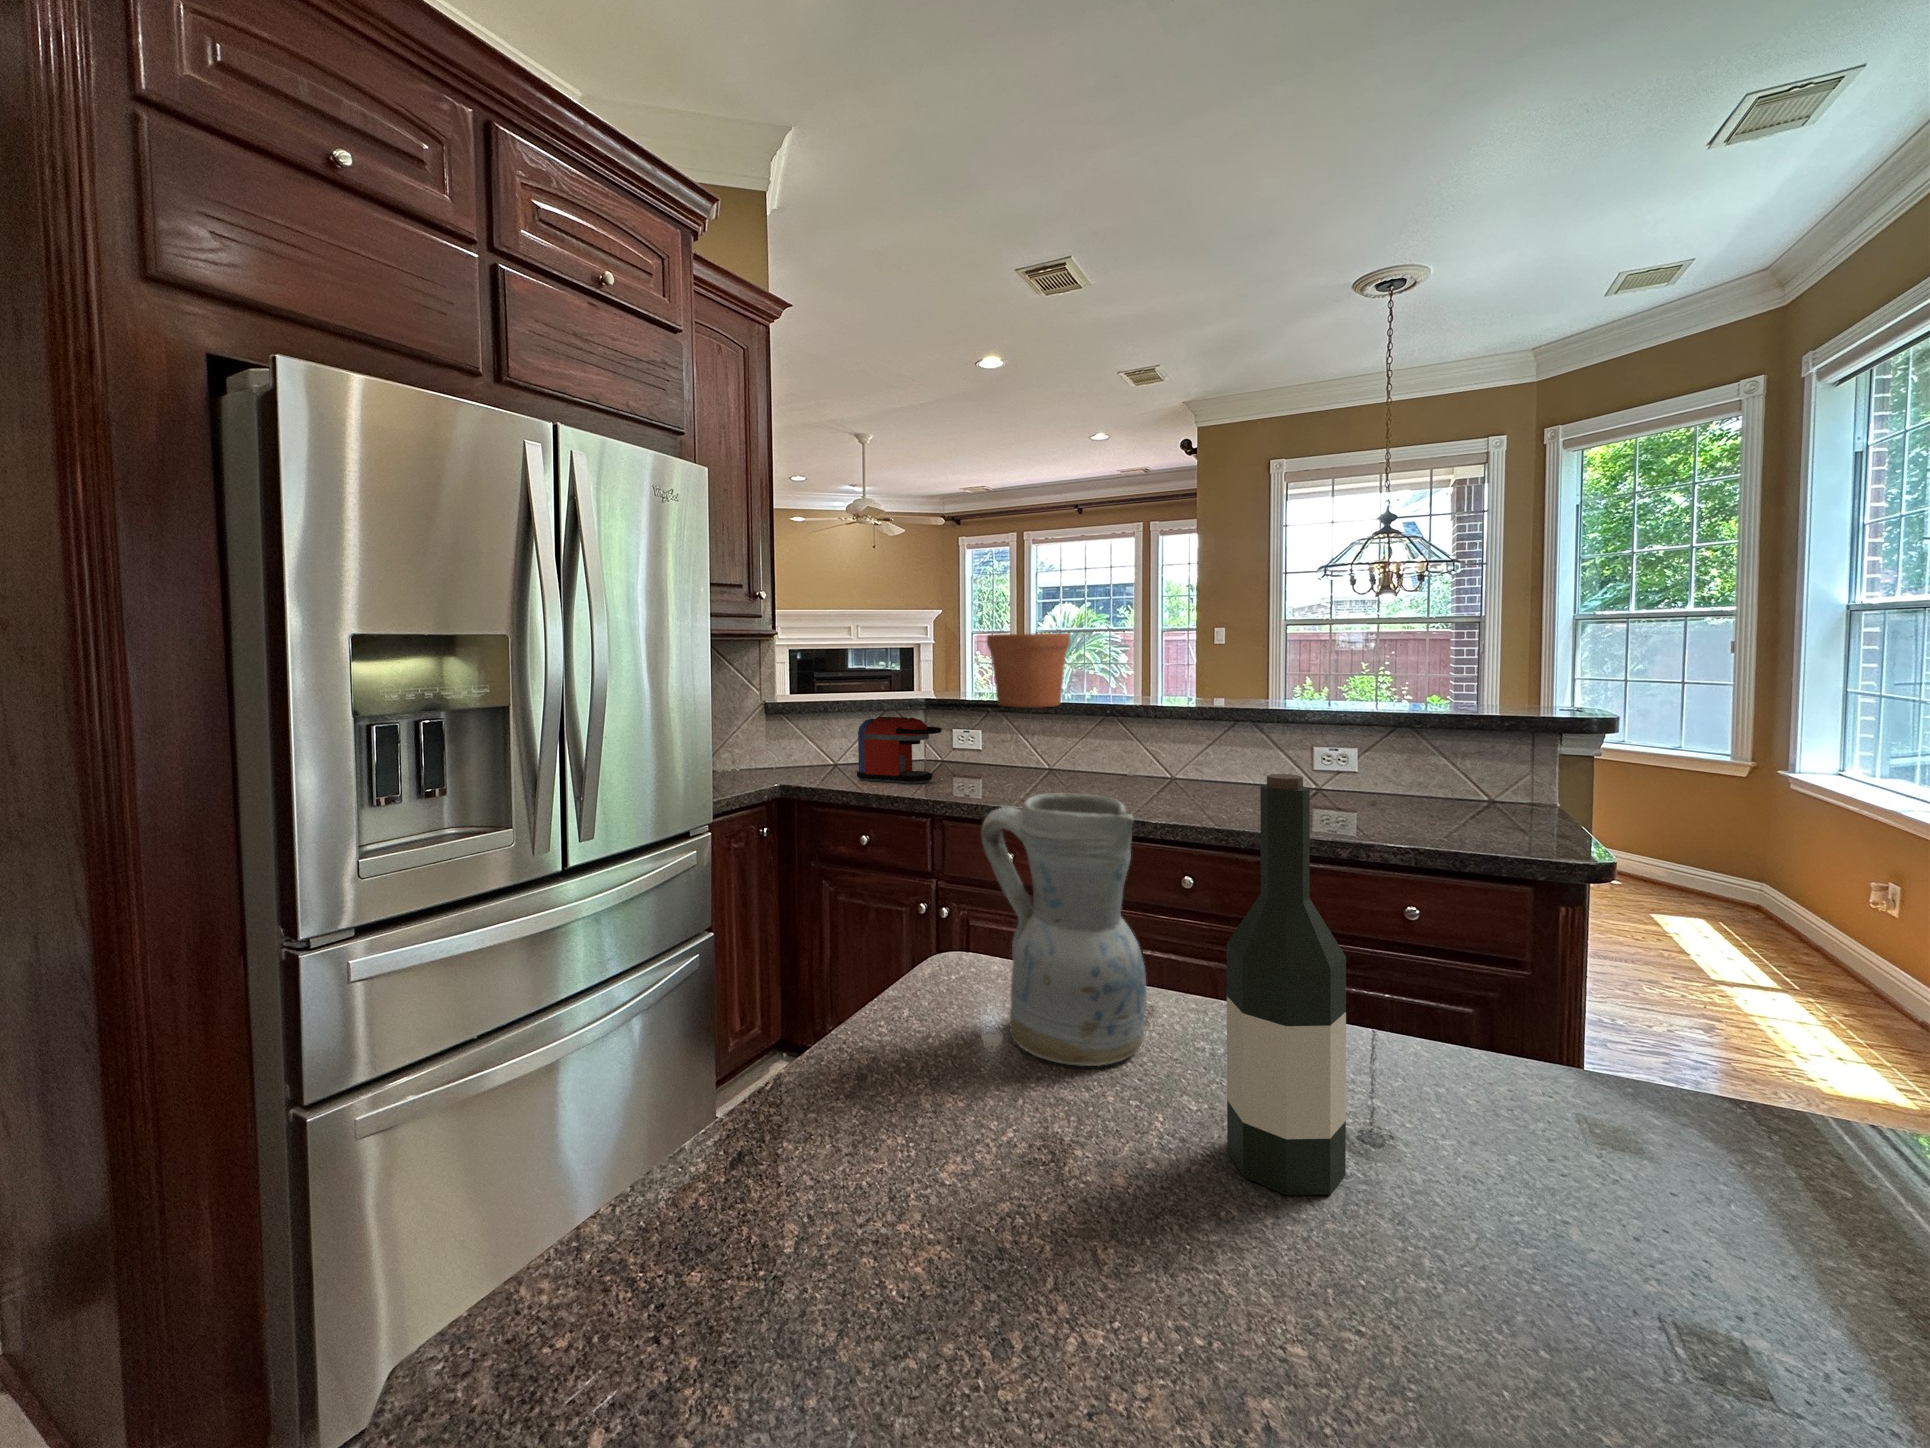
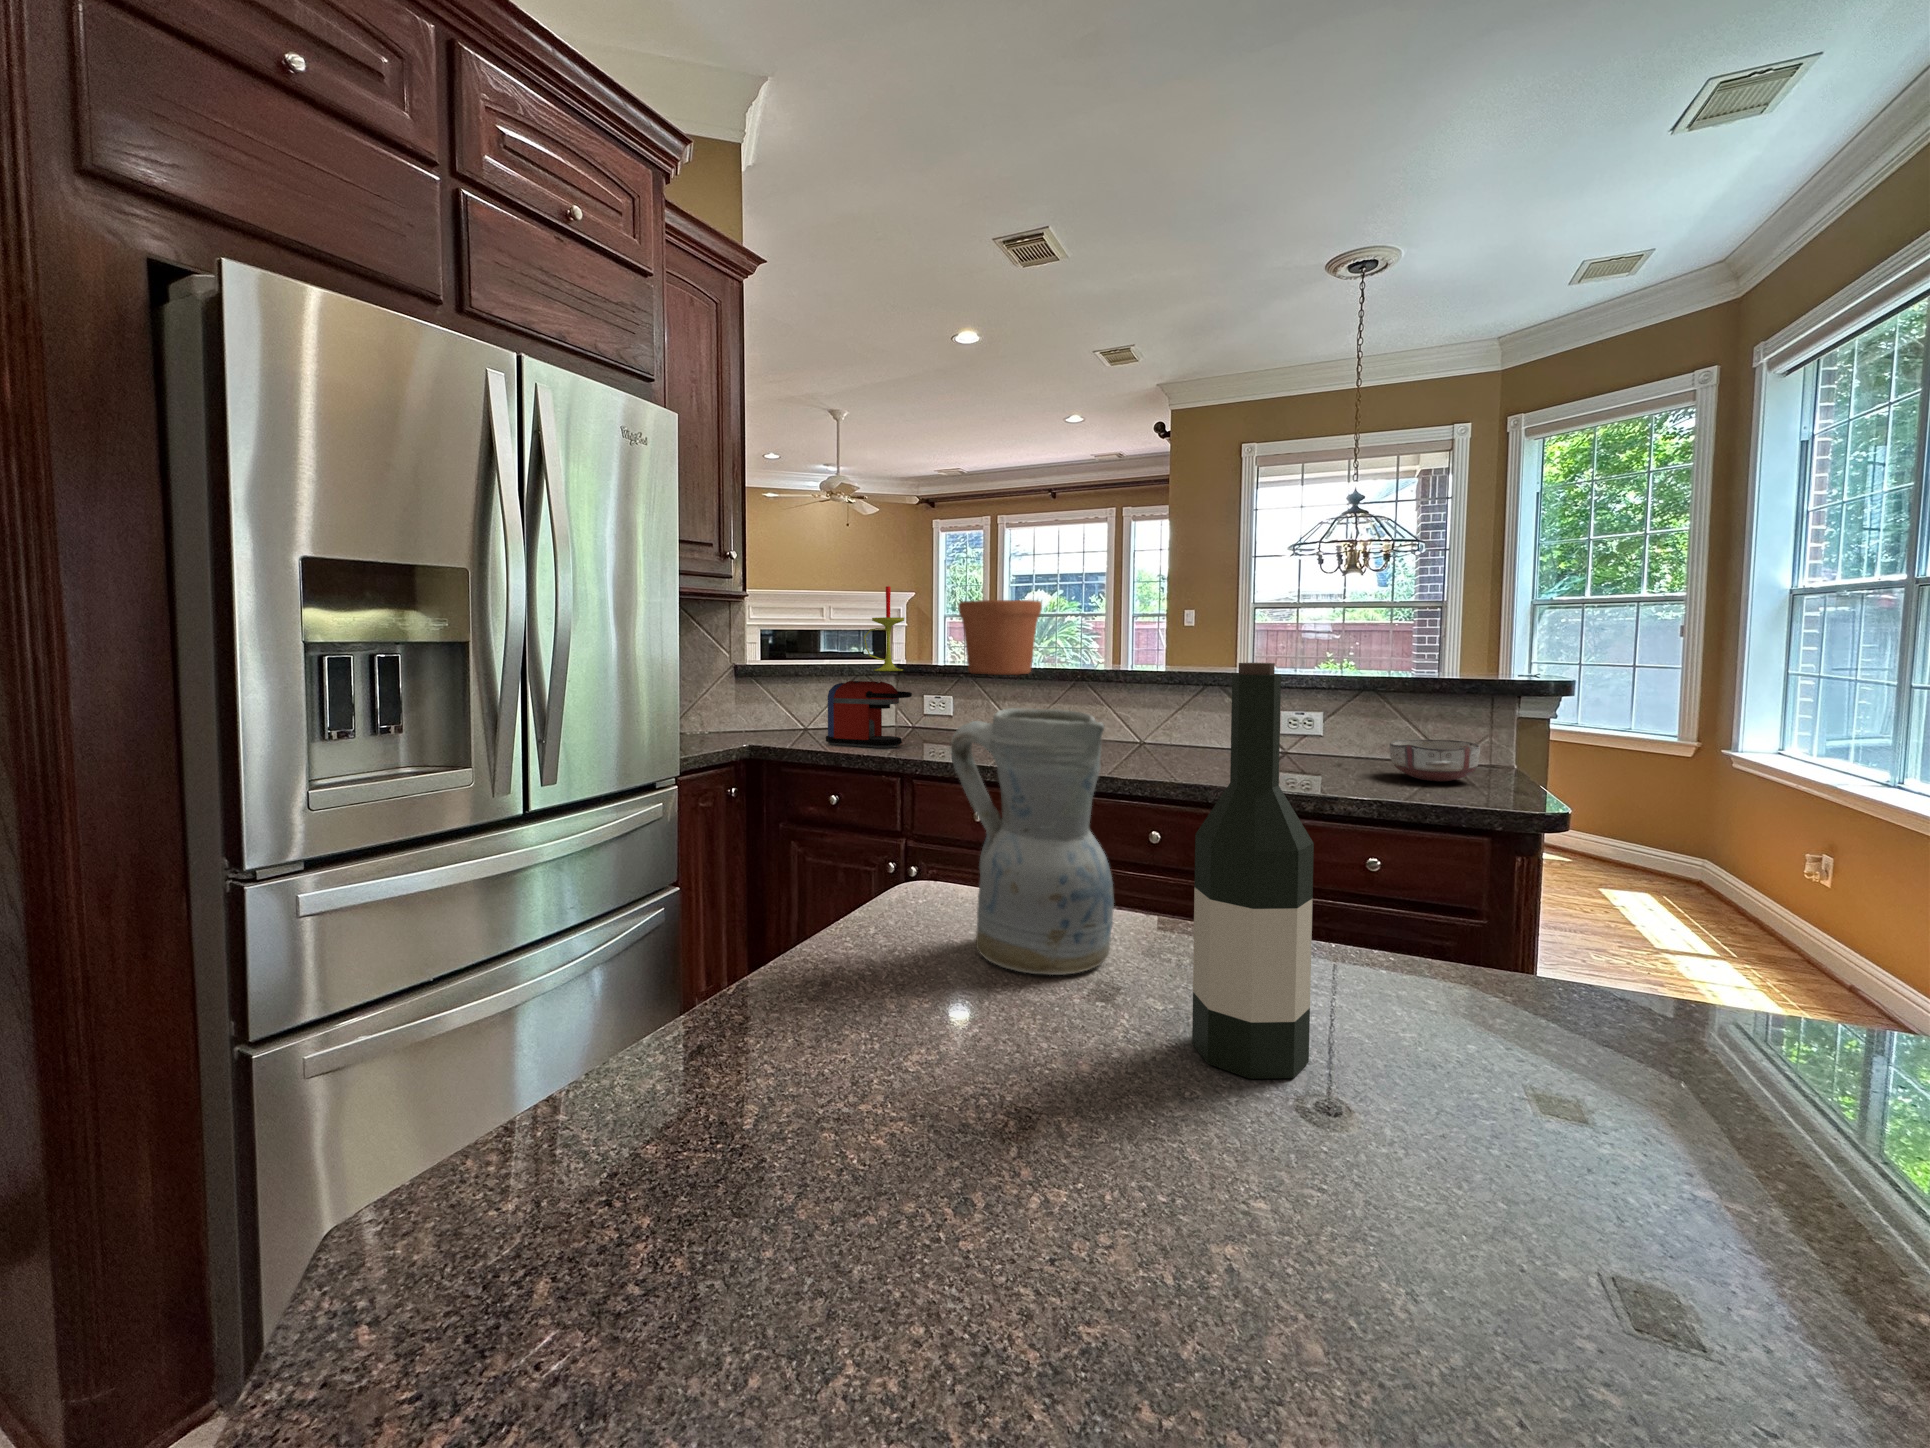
candle: none [893,617,934,704] -> present [864,586,904,671]
ceramic bowl: none [1427,774,1522,818] -> present [1390,739,1480,781]

